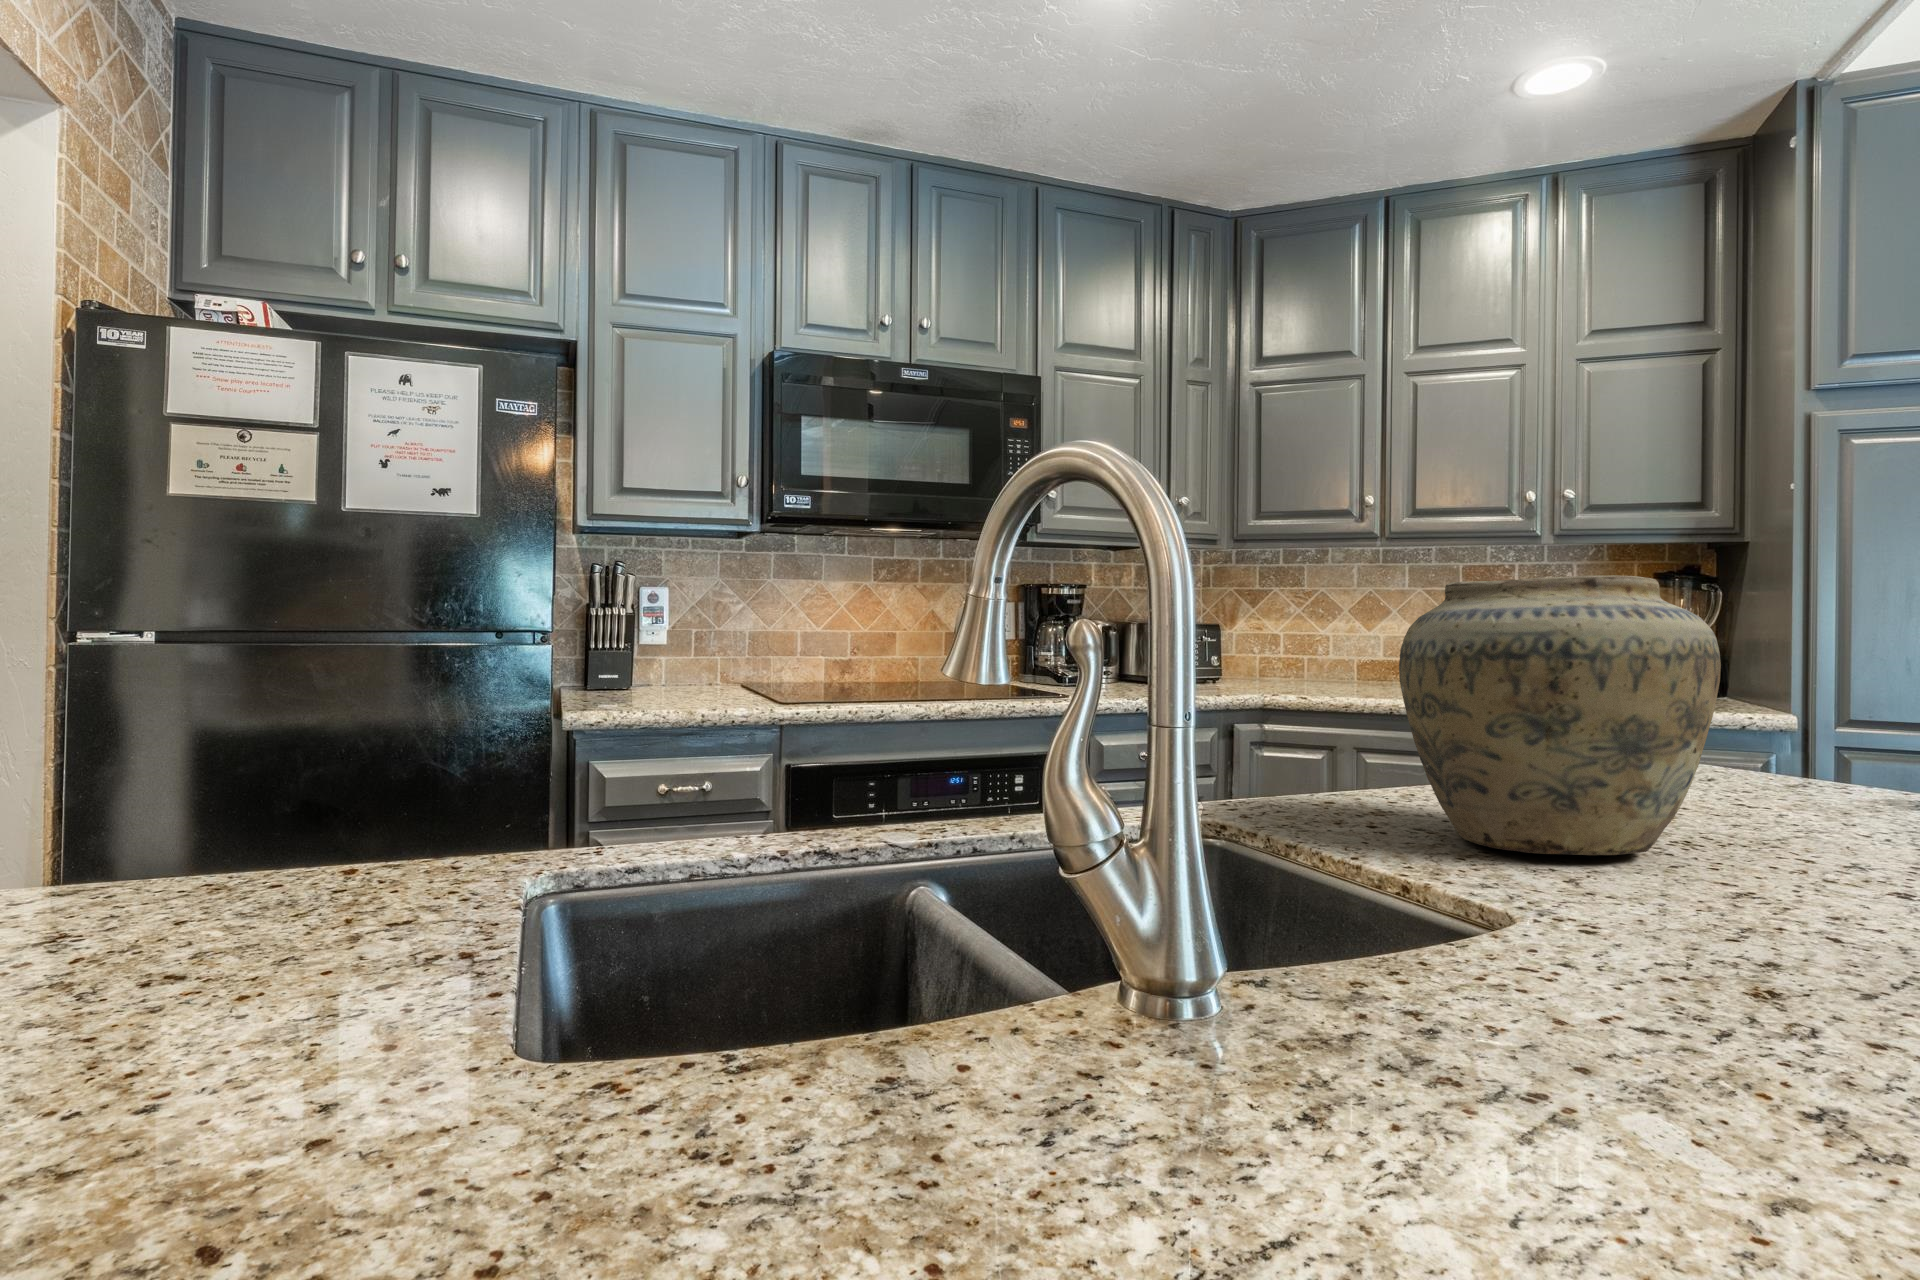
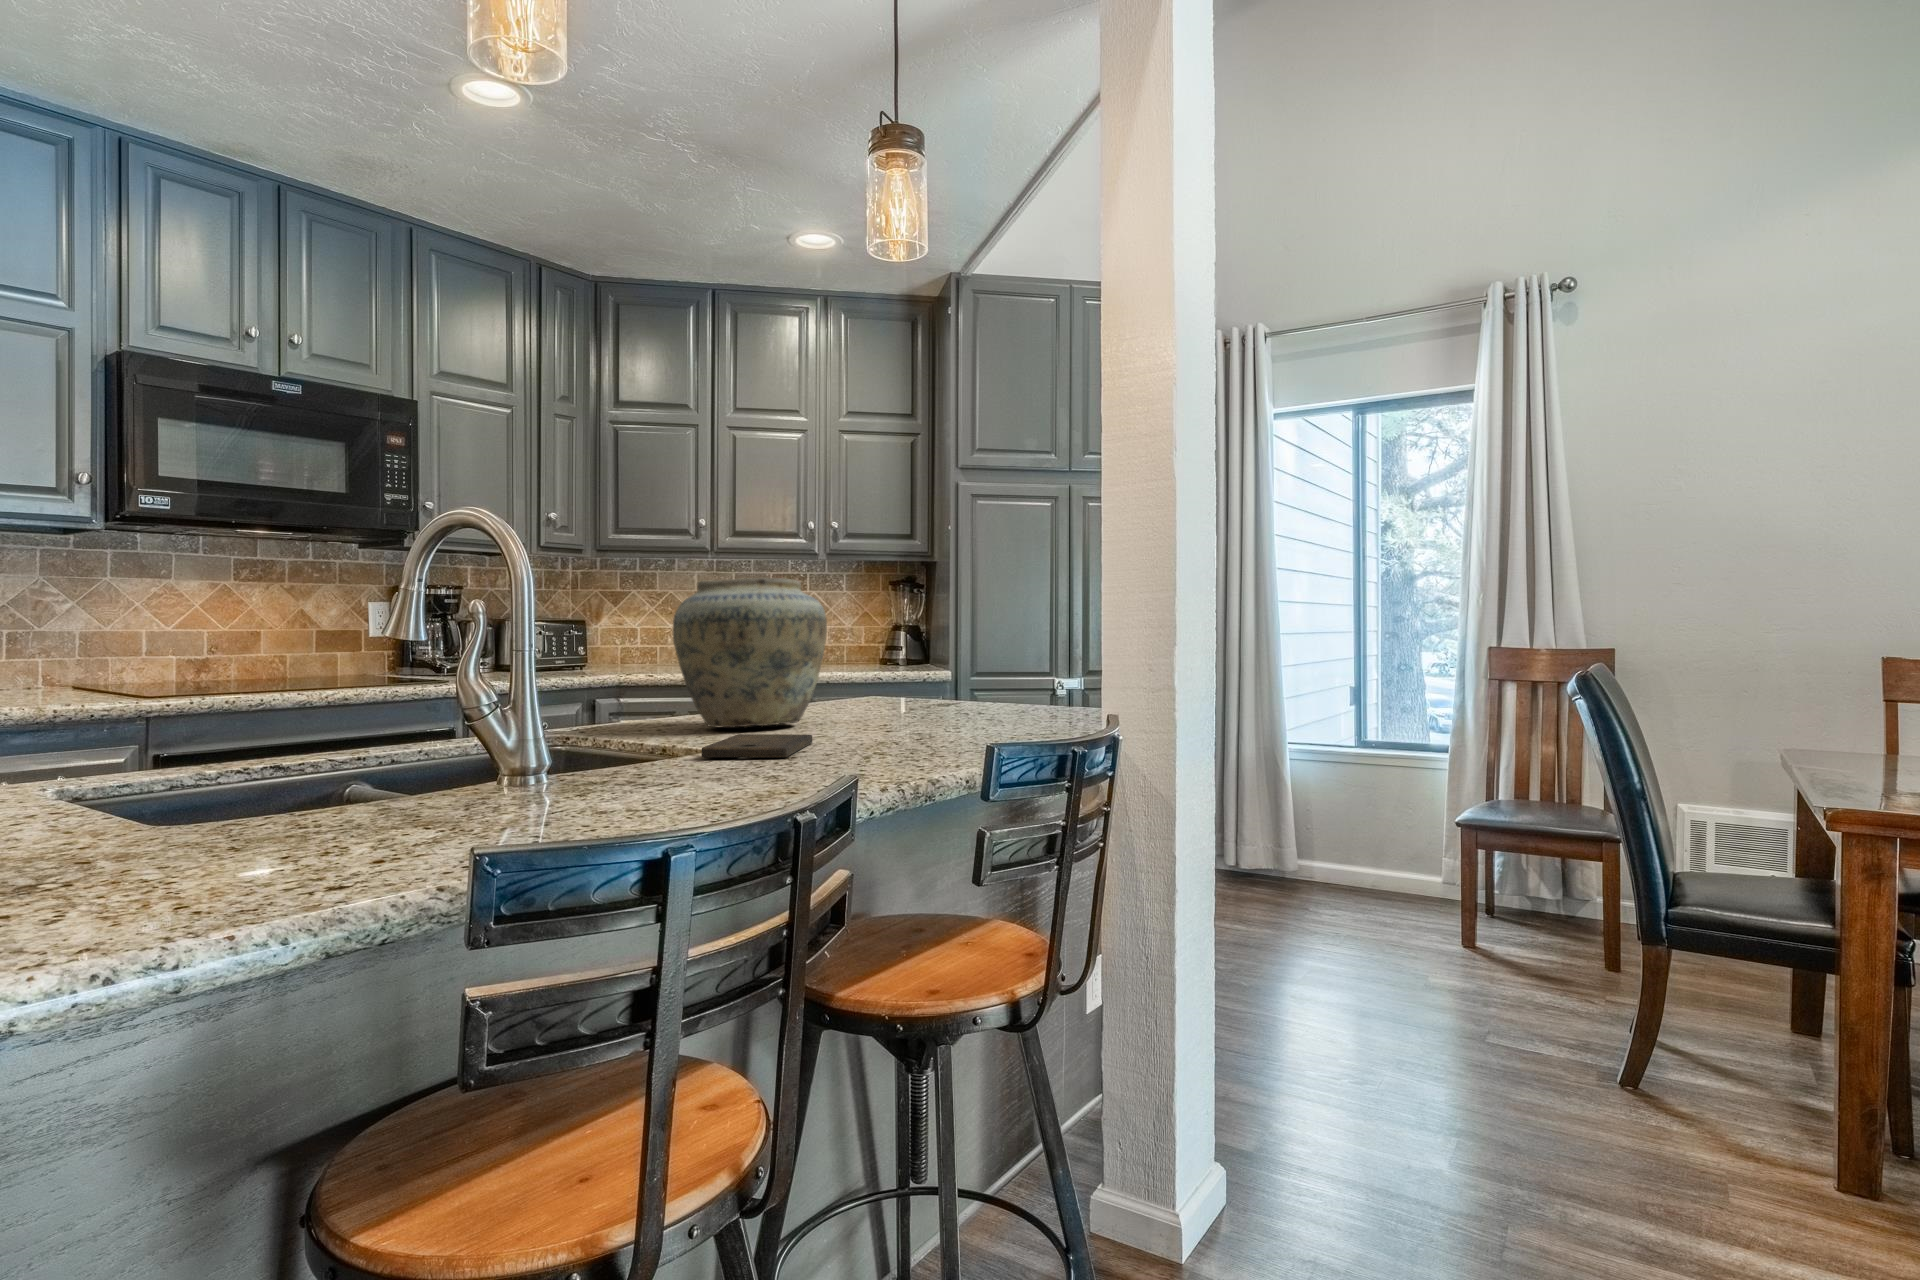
cutting board: none [1544,900,1796,1035] -> present [702,734,812,758]

